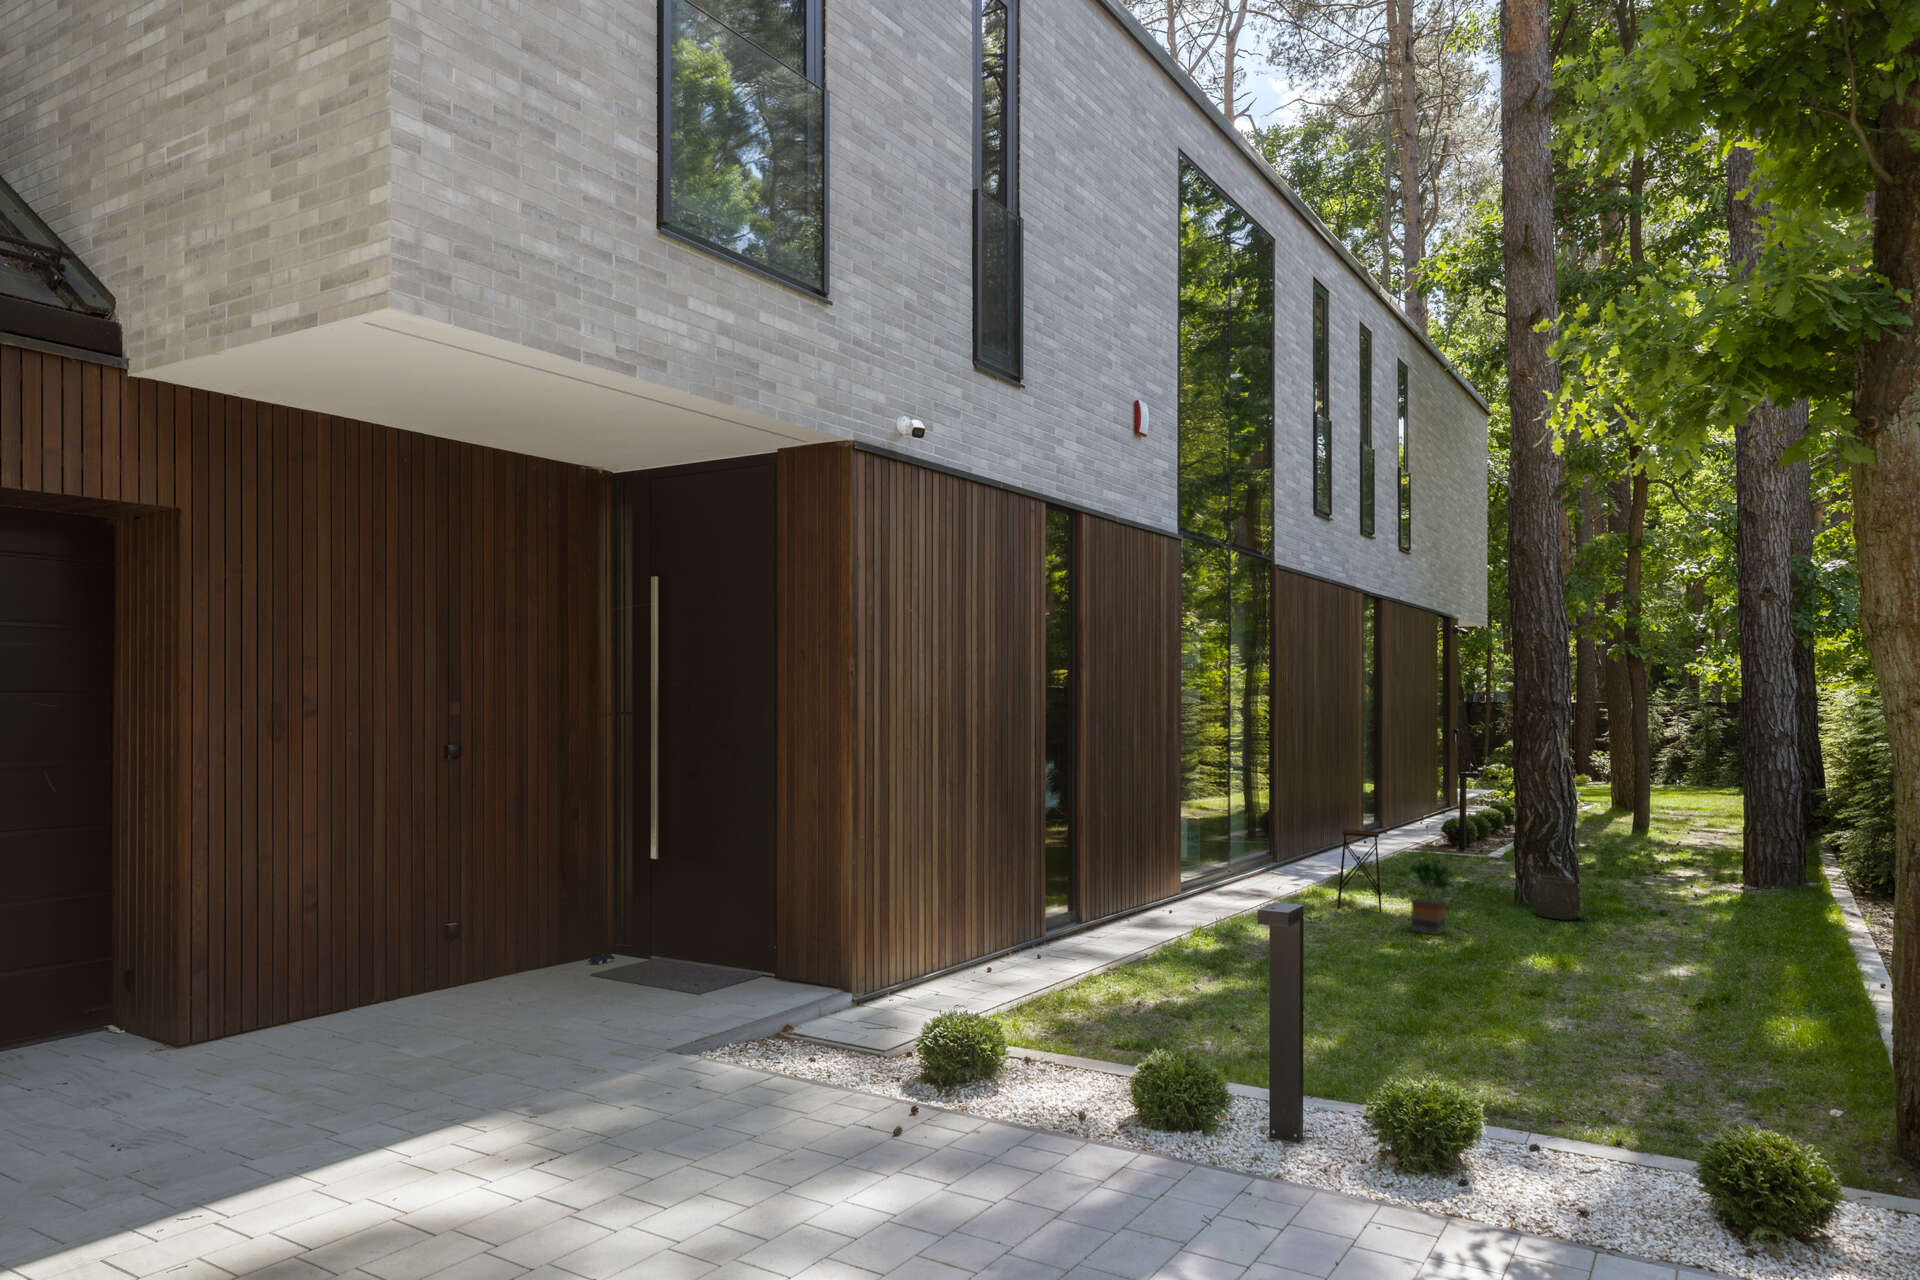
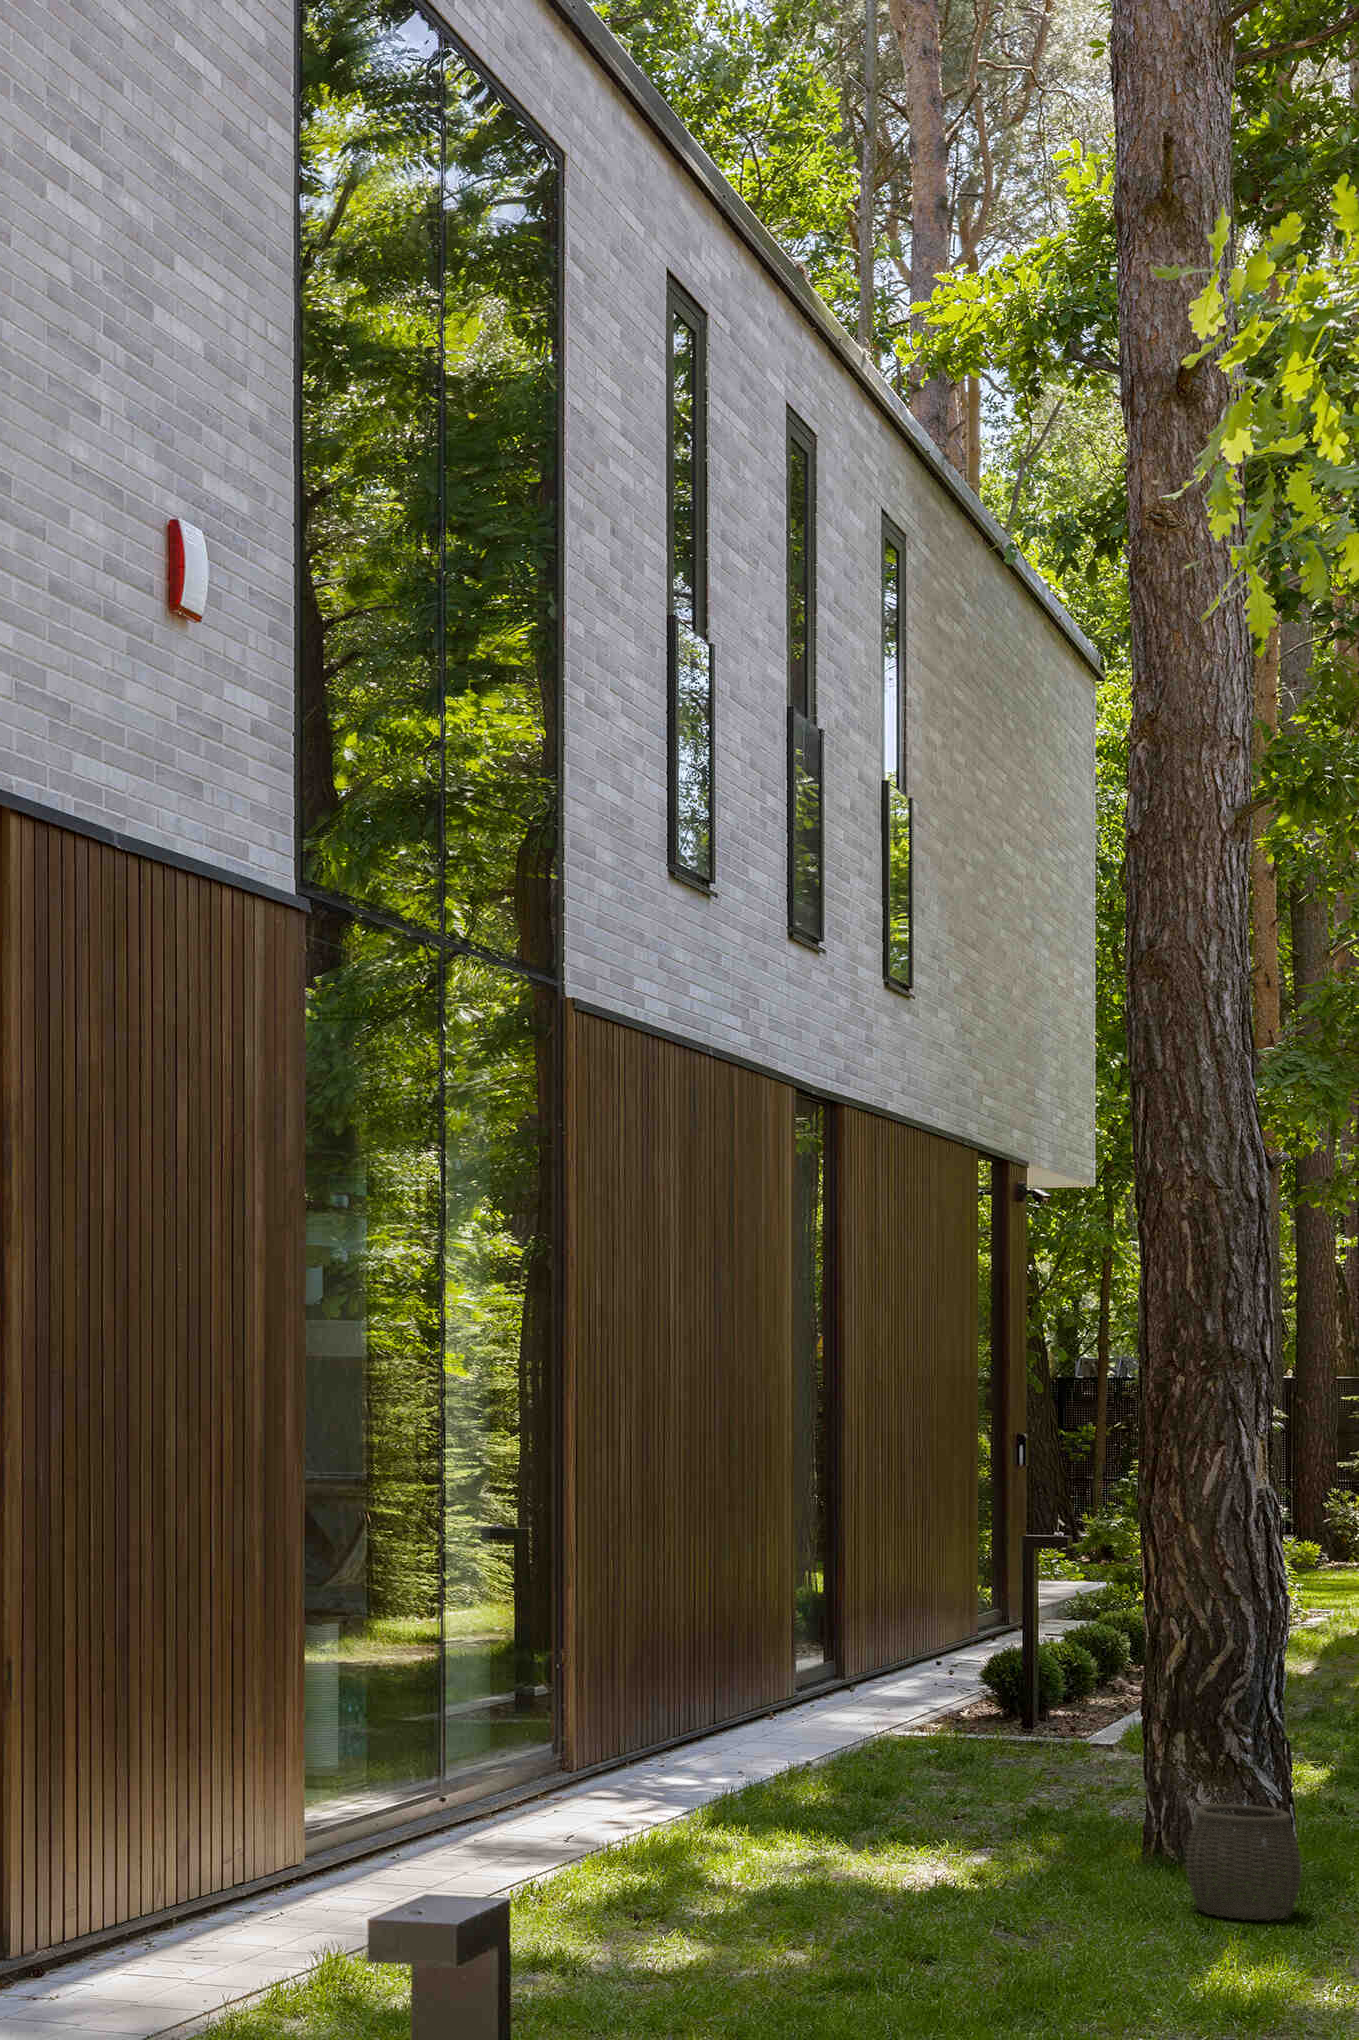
side table: present [1338,829,1381,913] -> none [698,1701,814,1933]
potted tree: present [1409,862,1453,935] -> none [873,1781,996,1989]

